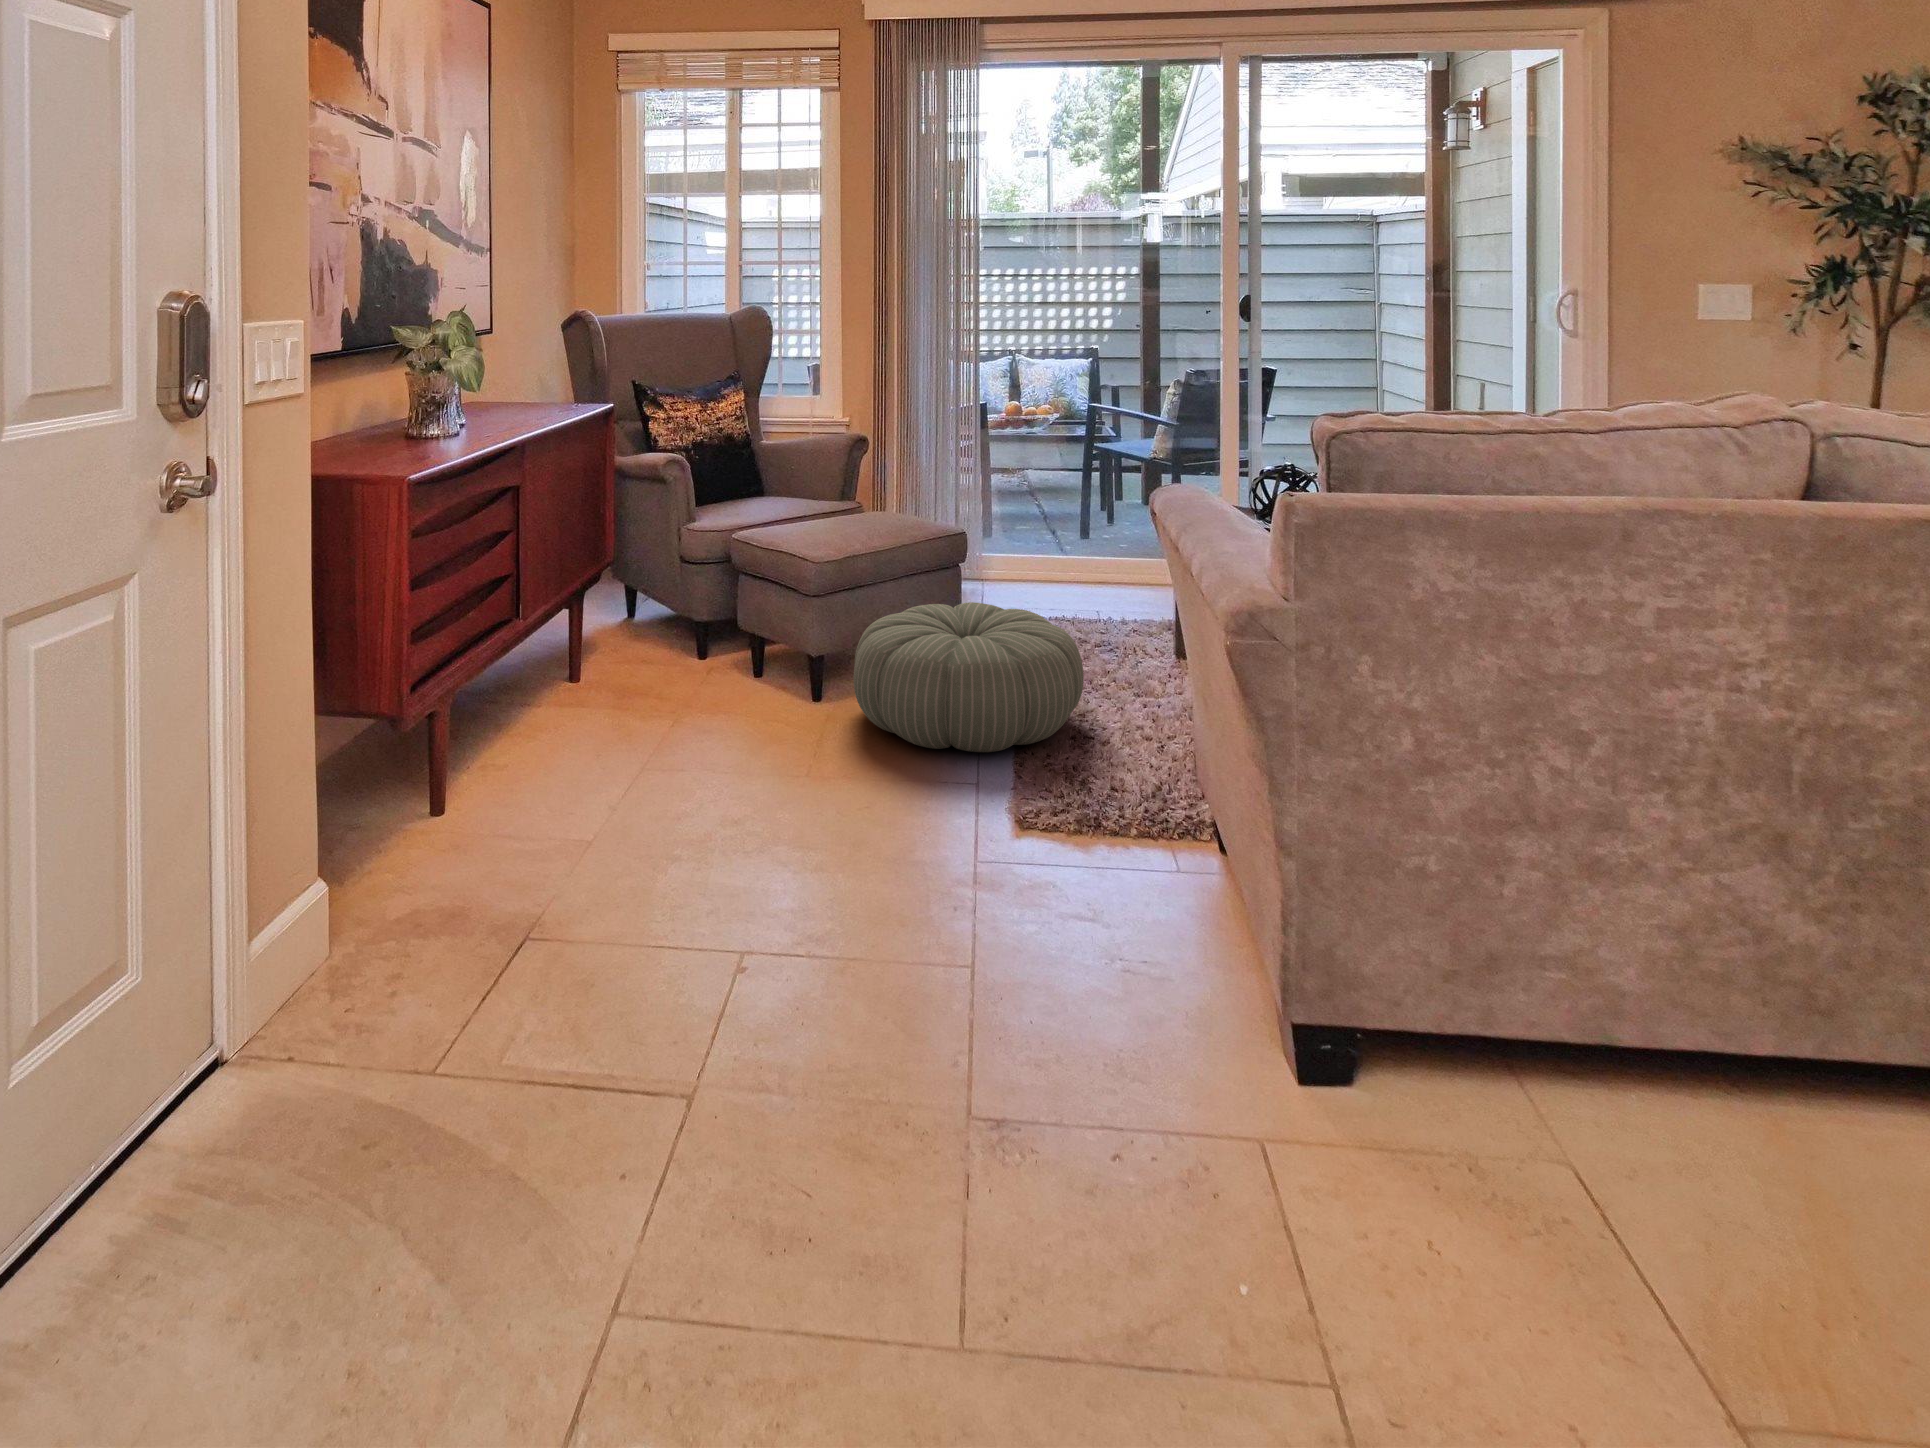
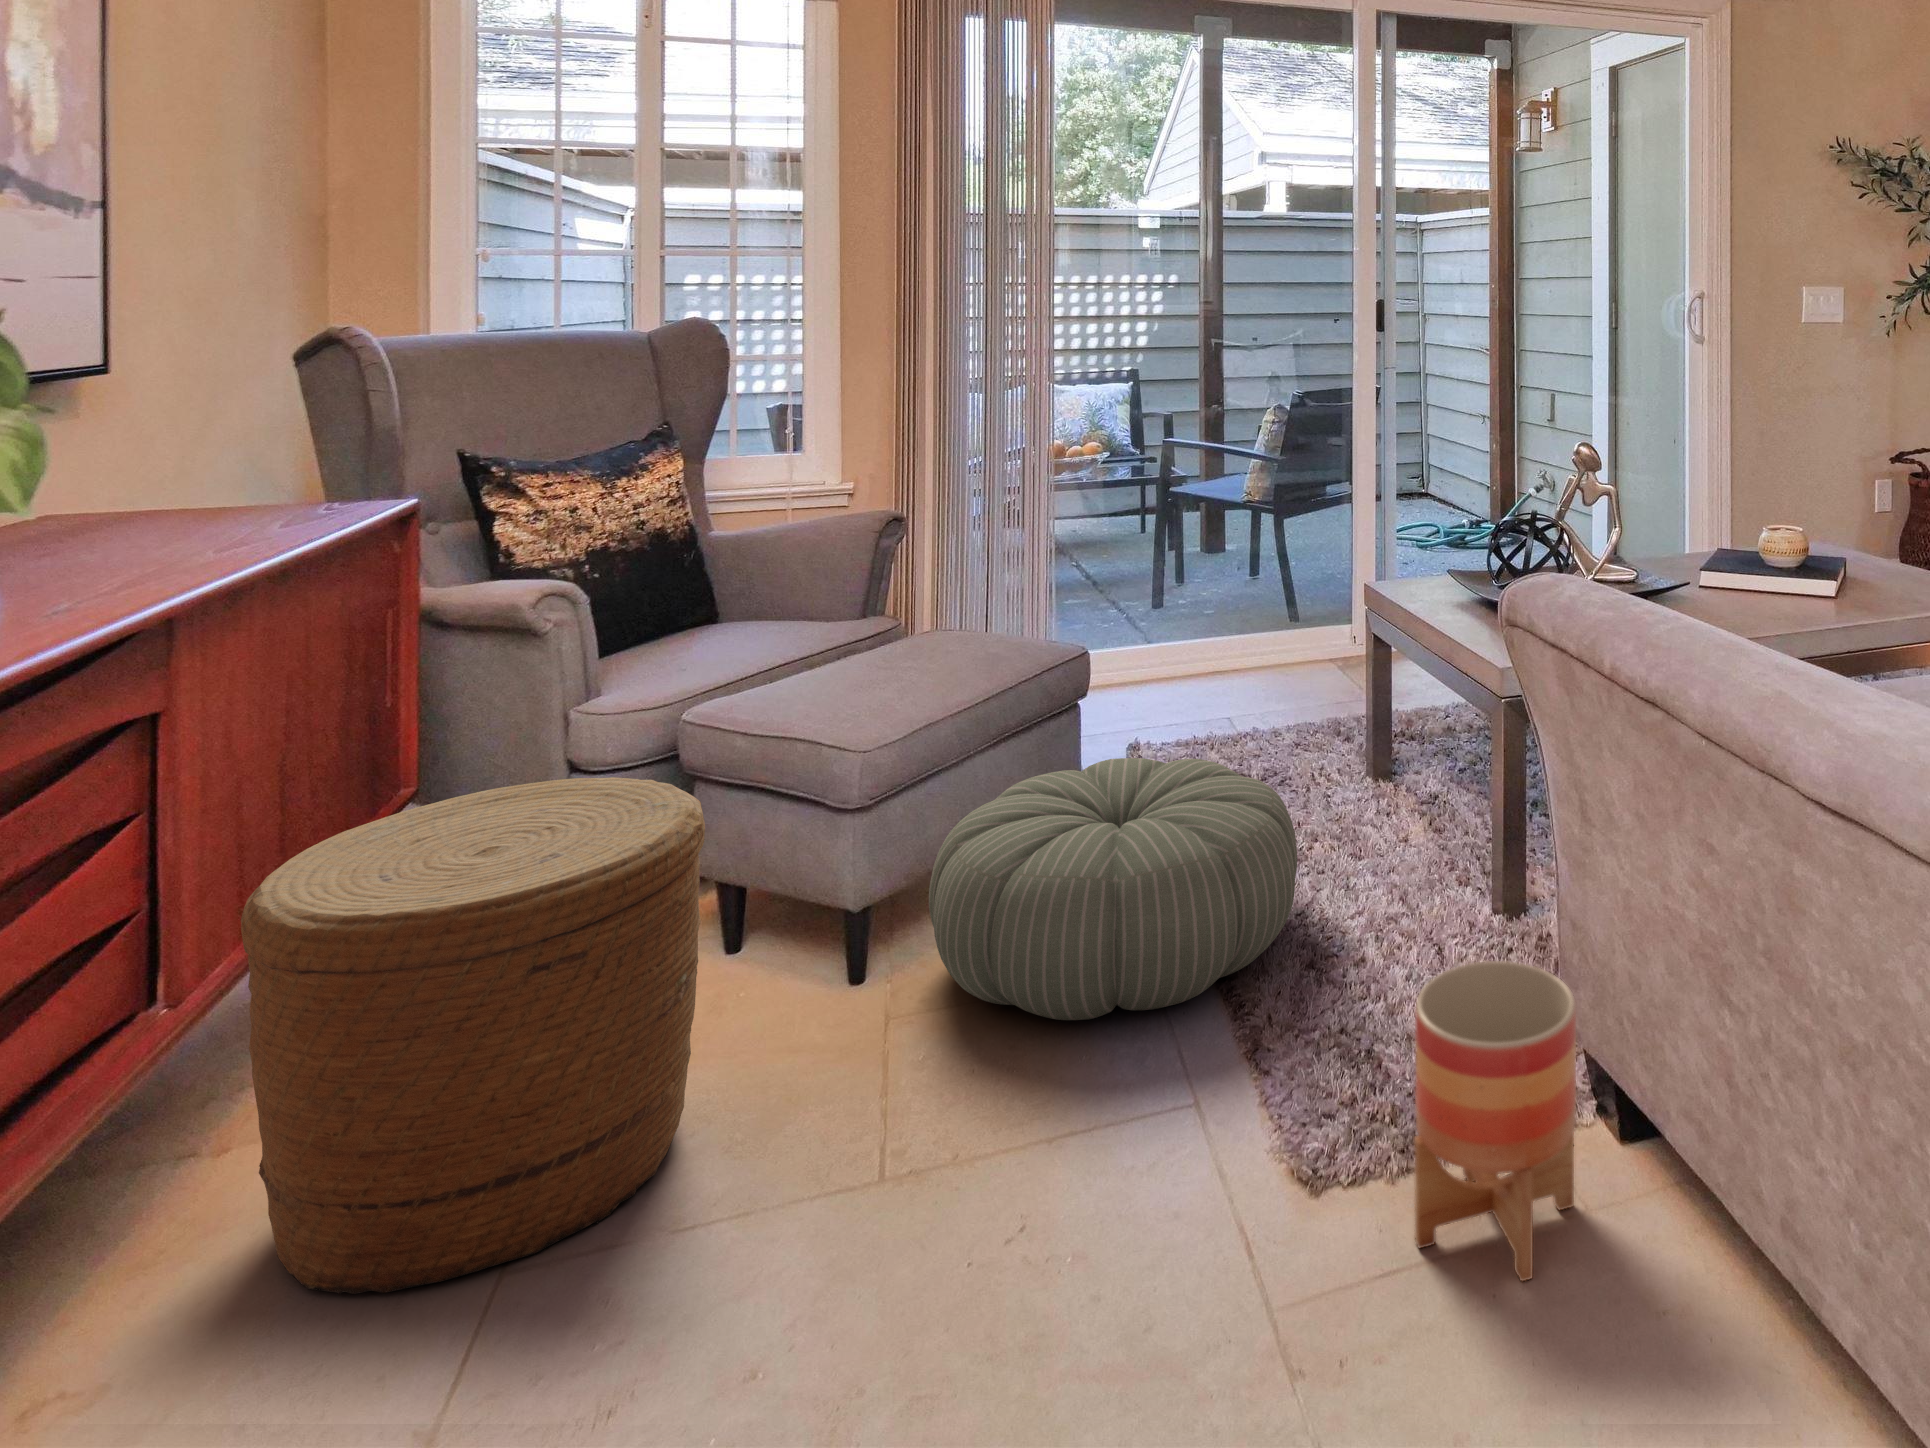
woven basket: none [538,557,730,783] -> present [241,777,705,1295]
planter: none [1077,735,1185,923] -> present [1414,961,1576,1282]

